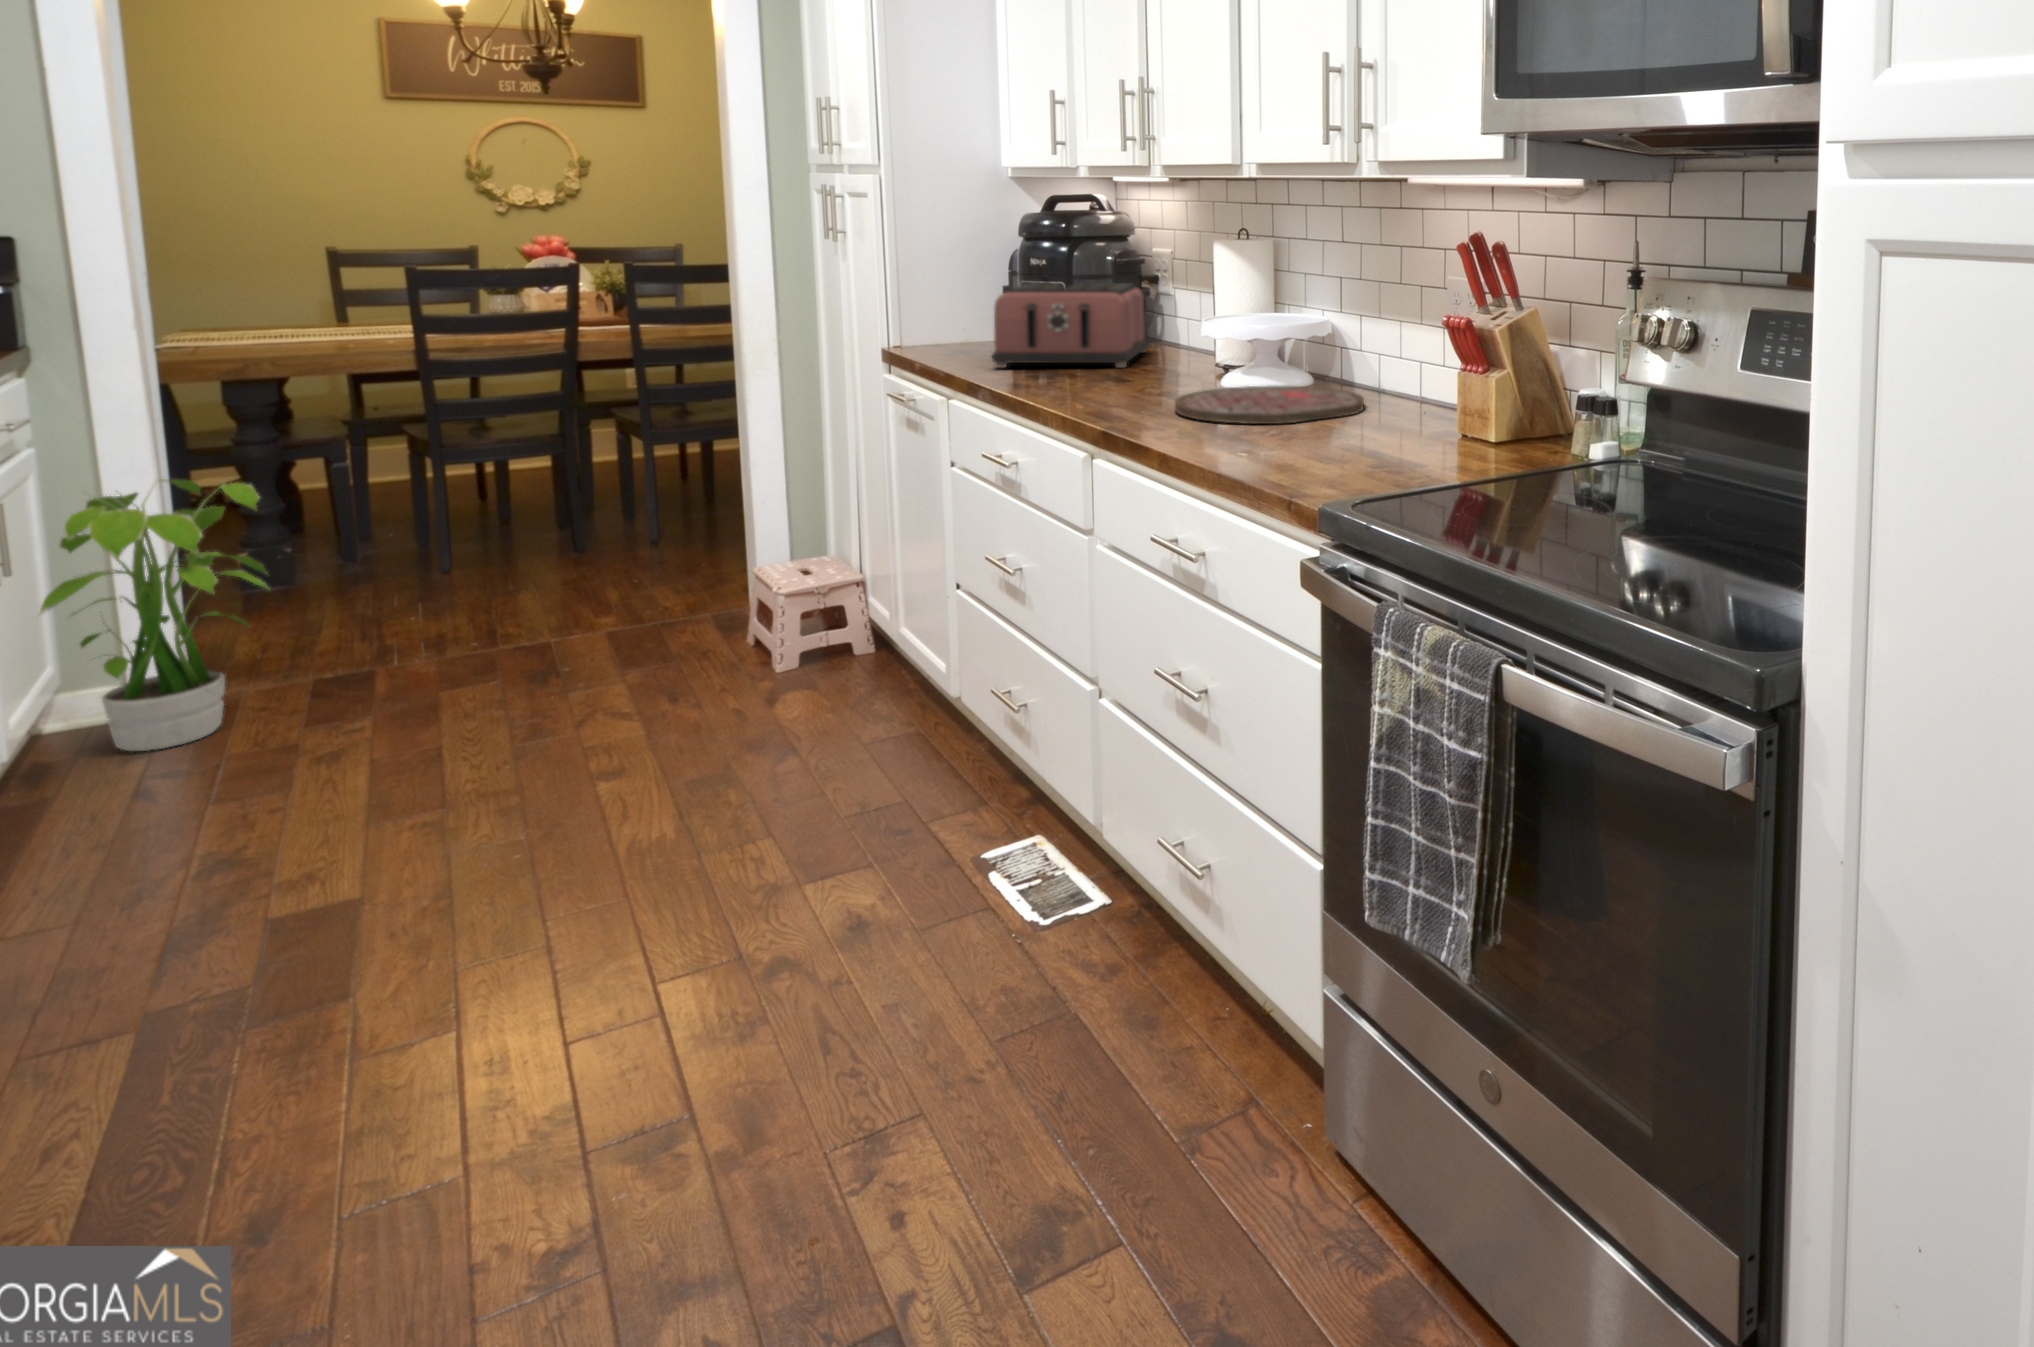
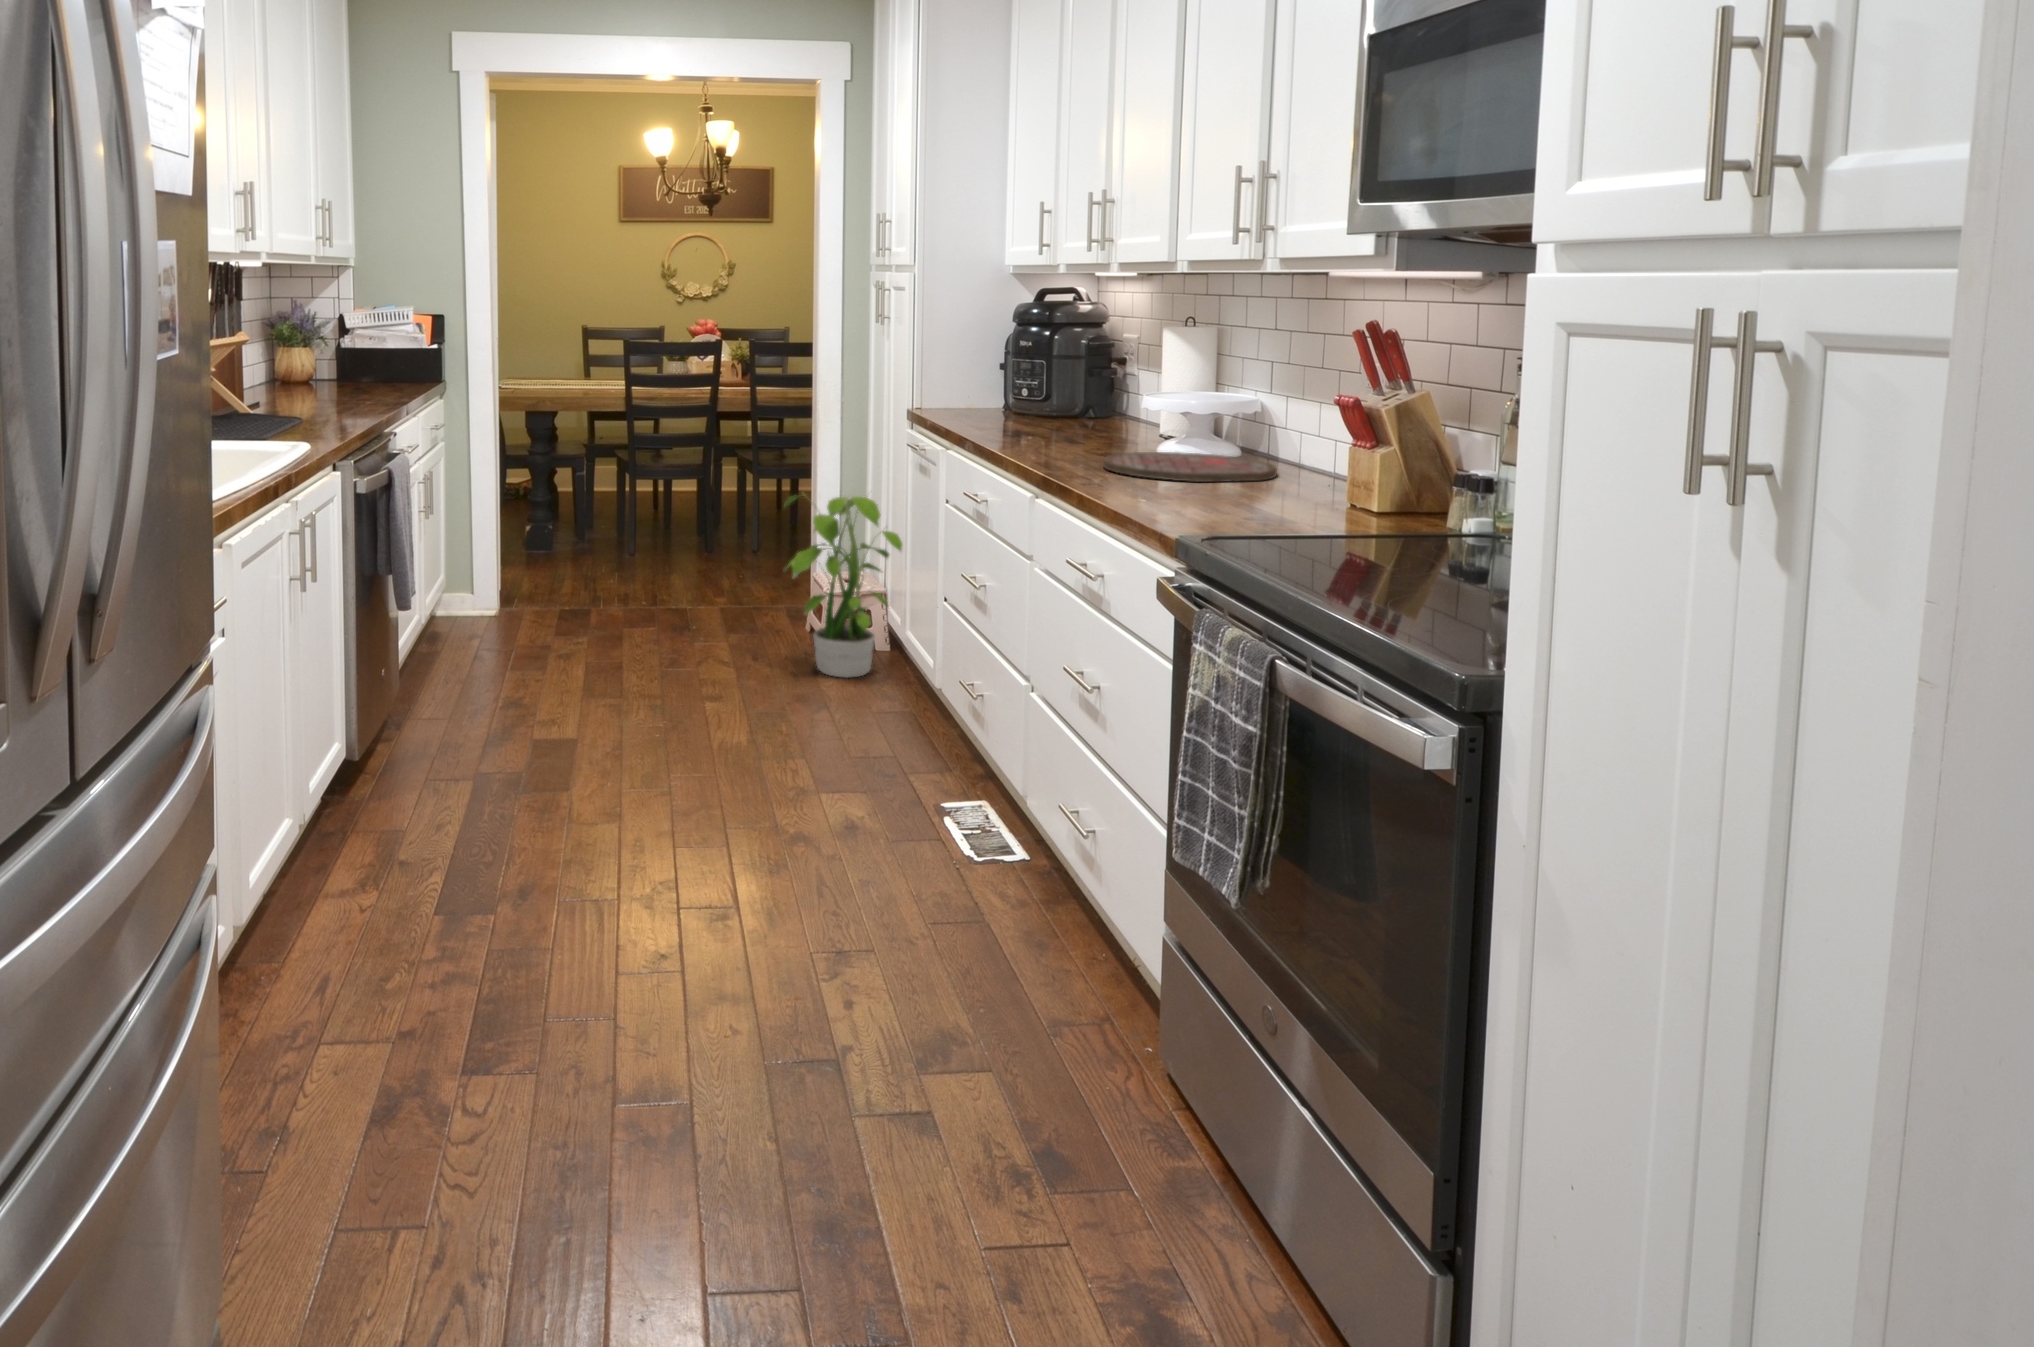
toaster: present [992,283,1148,368] -> none [979,361,1113,434]
potted plant: present [38,479,268,751] -> present [785,495,903,678]

